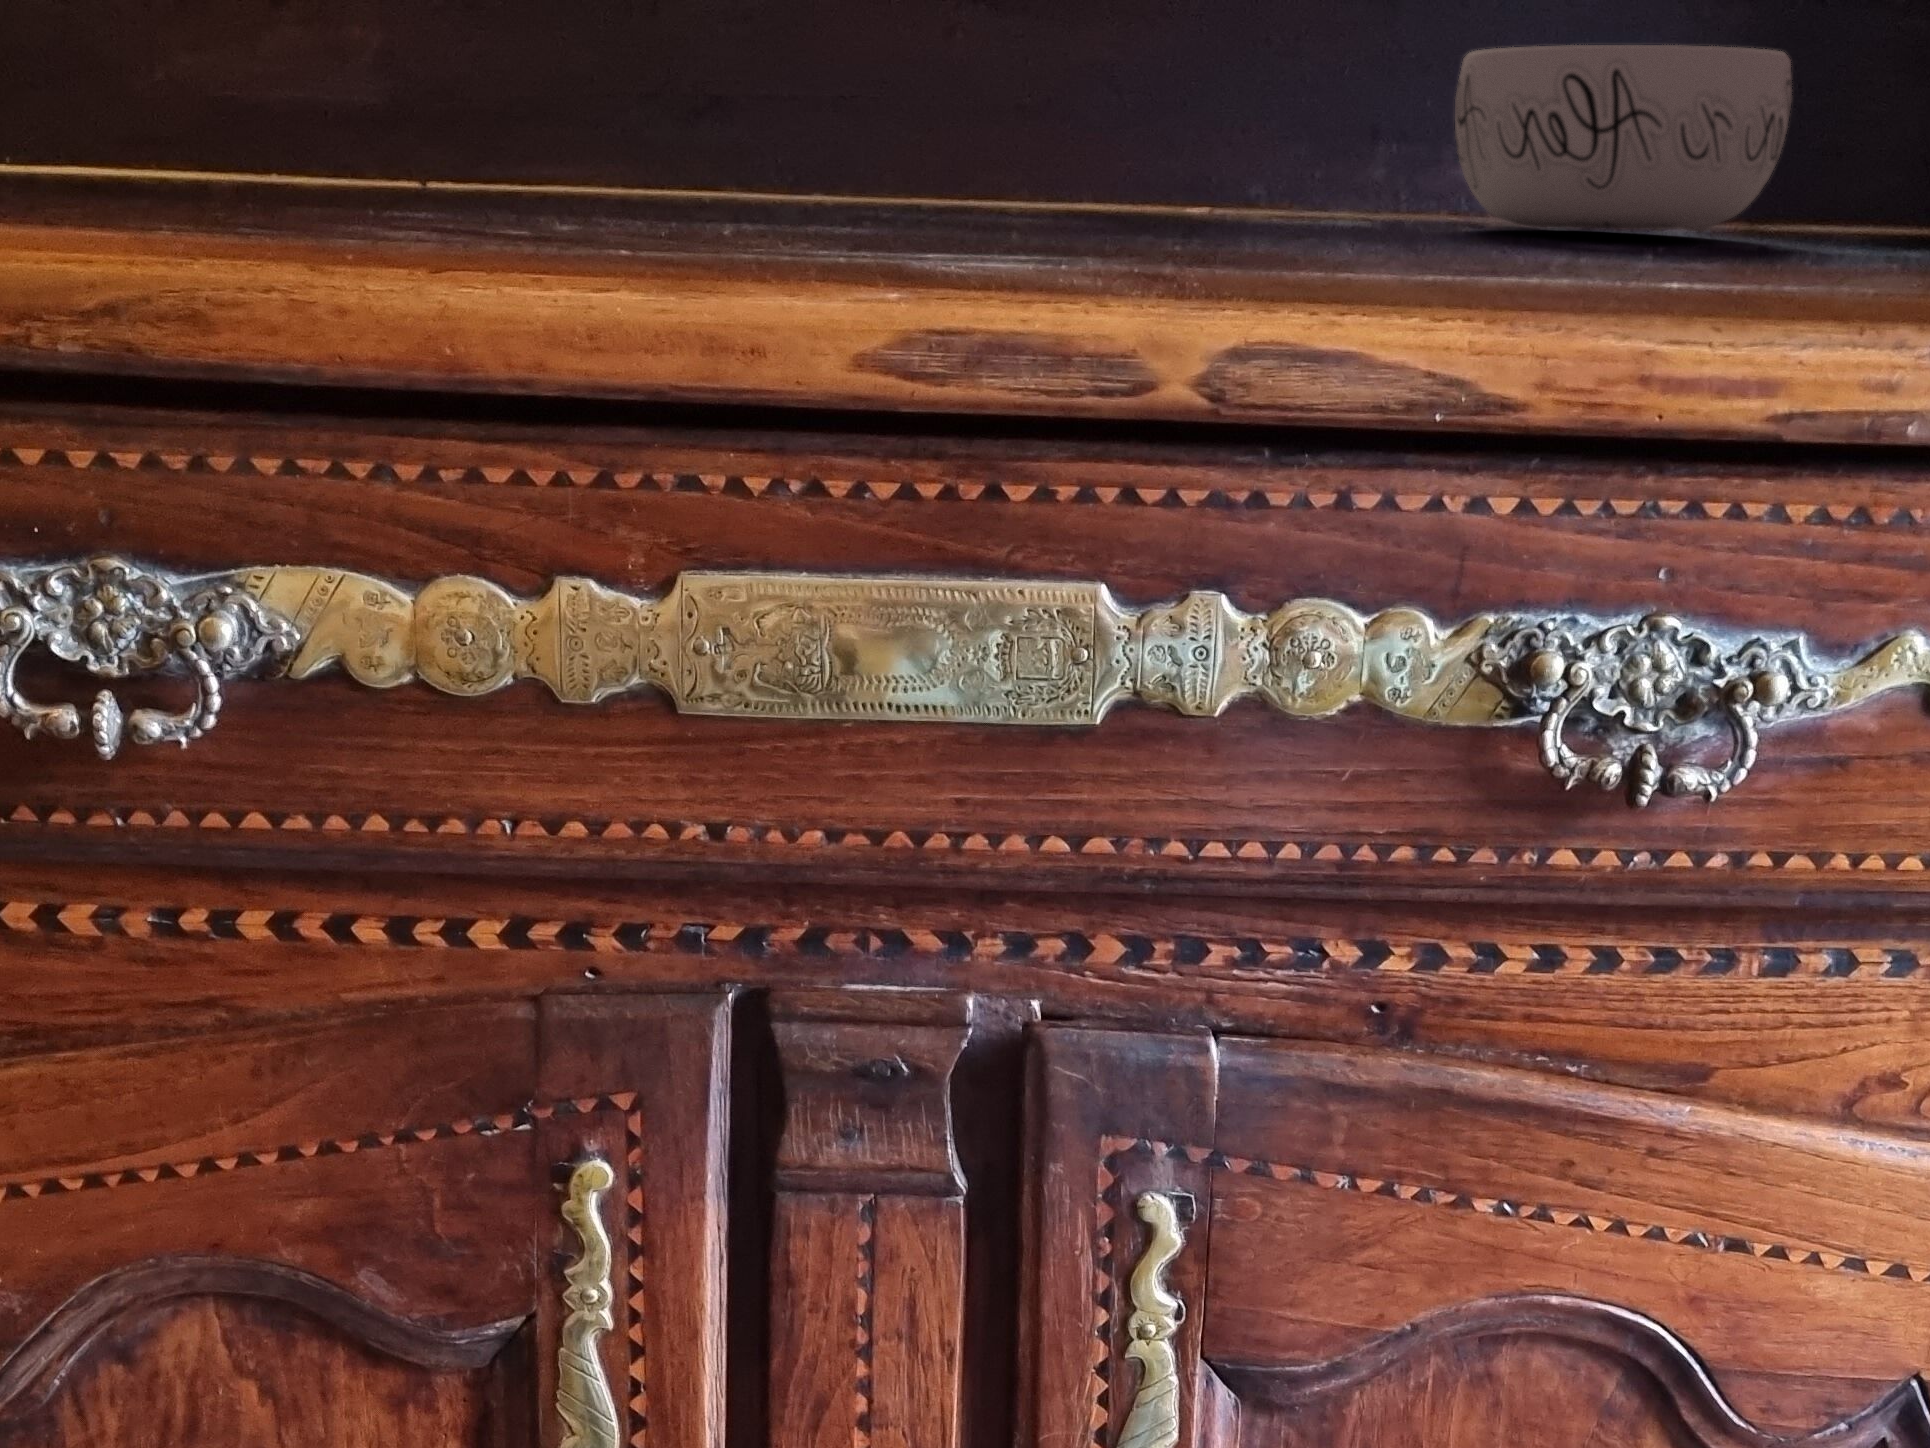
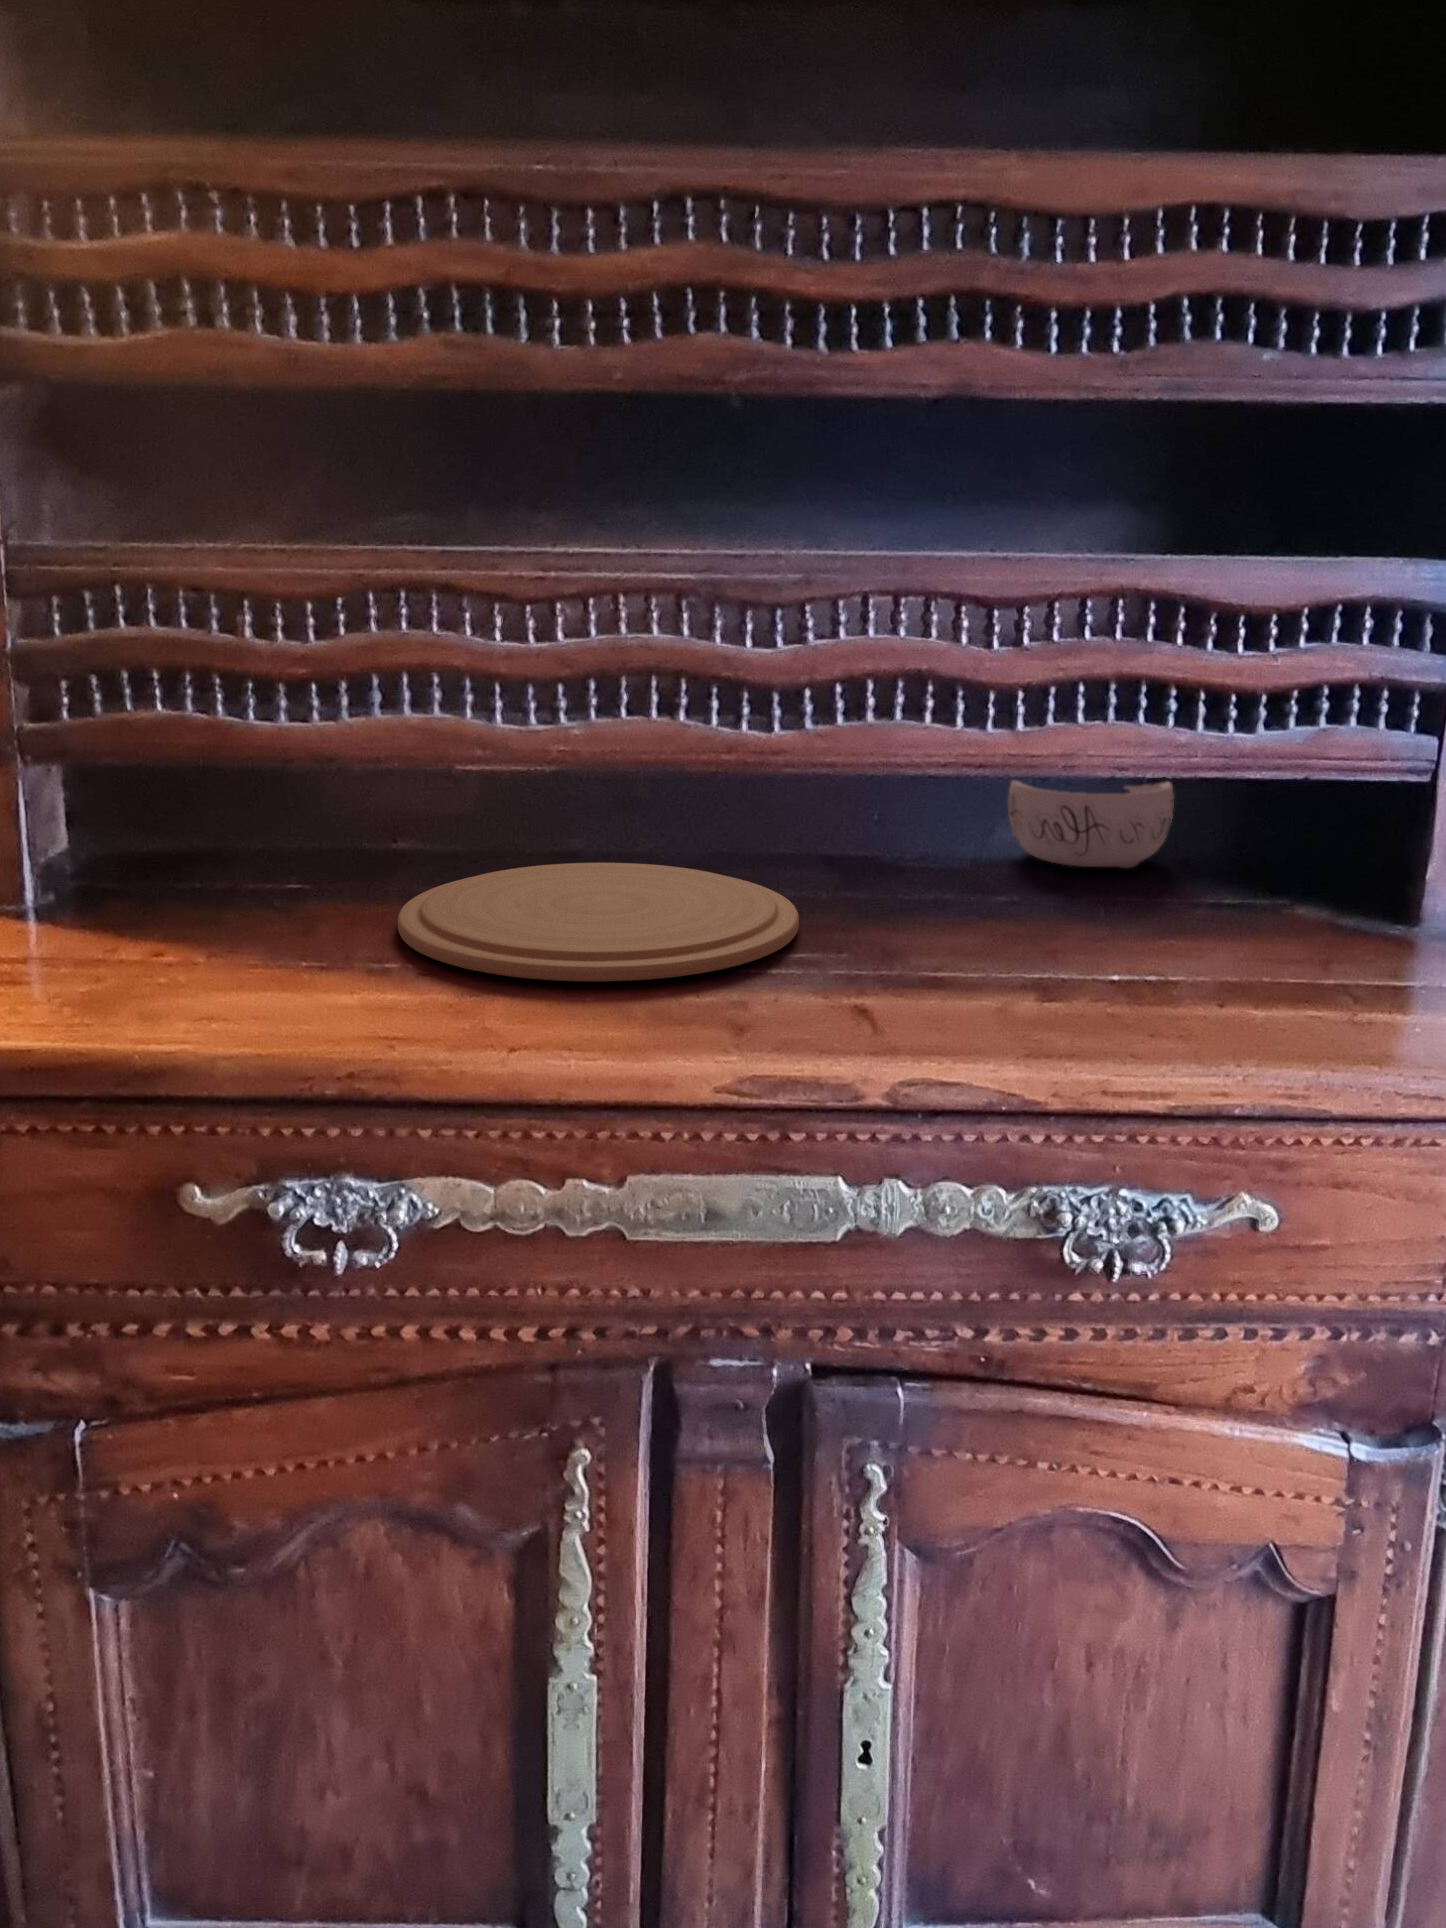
plate: none [217,164,1030,237] -> present [398,863,799,981]

